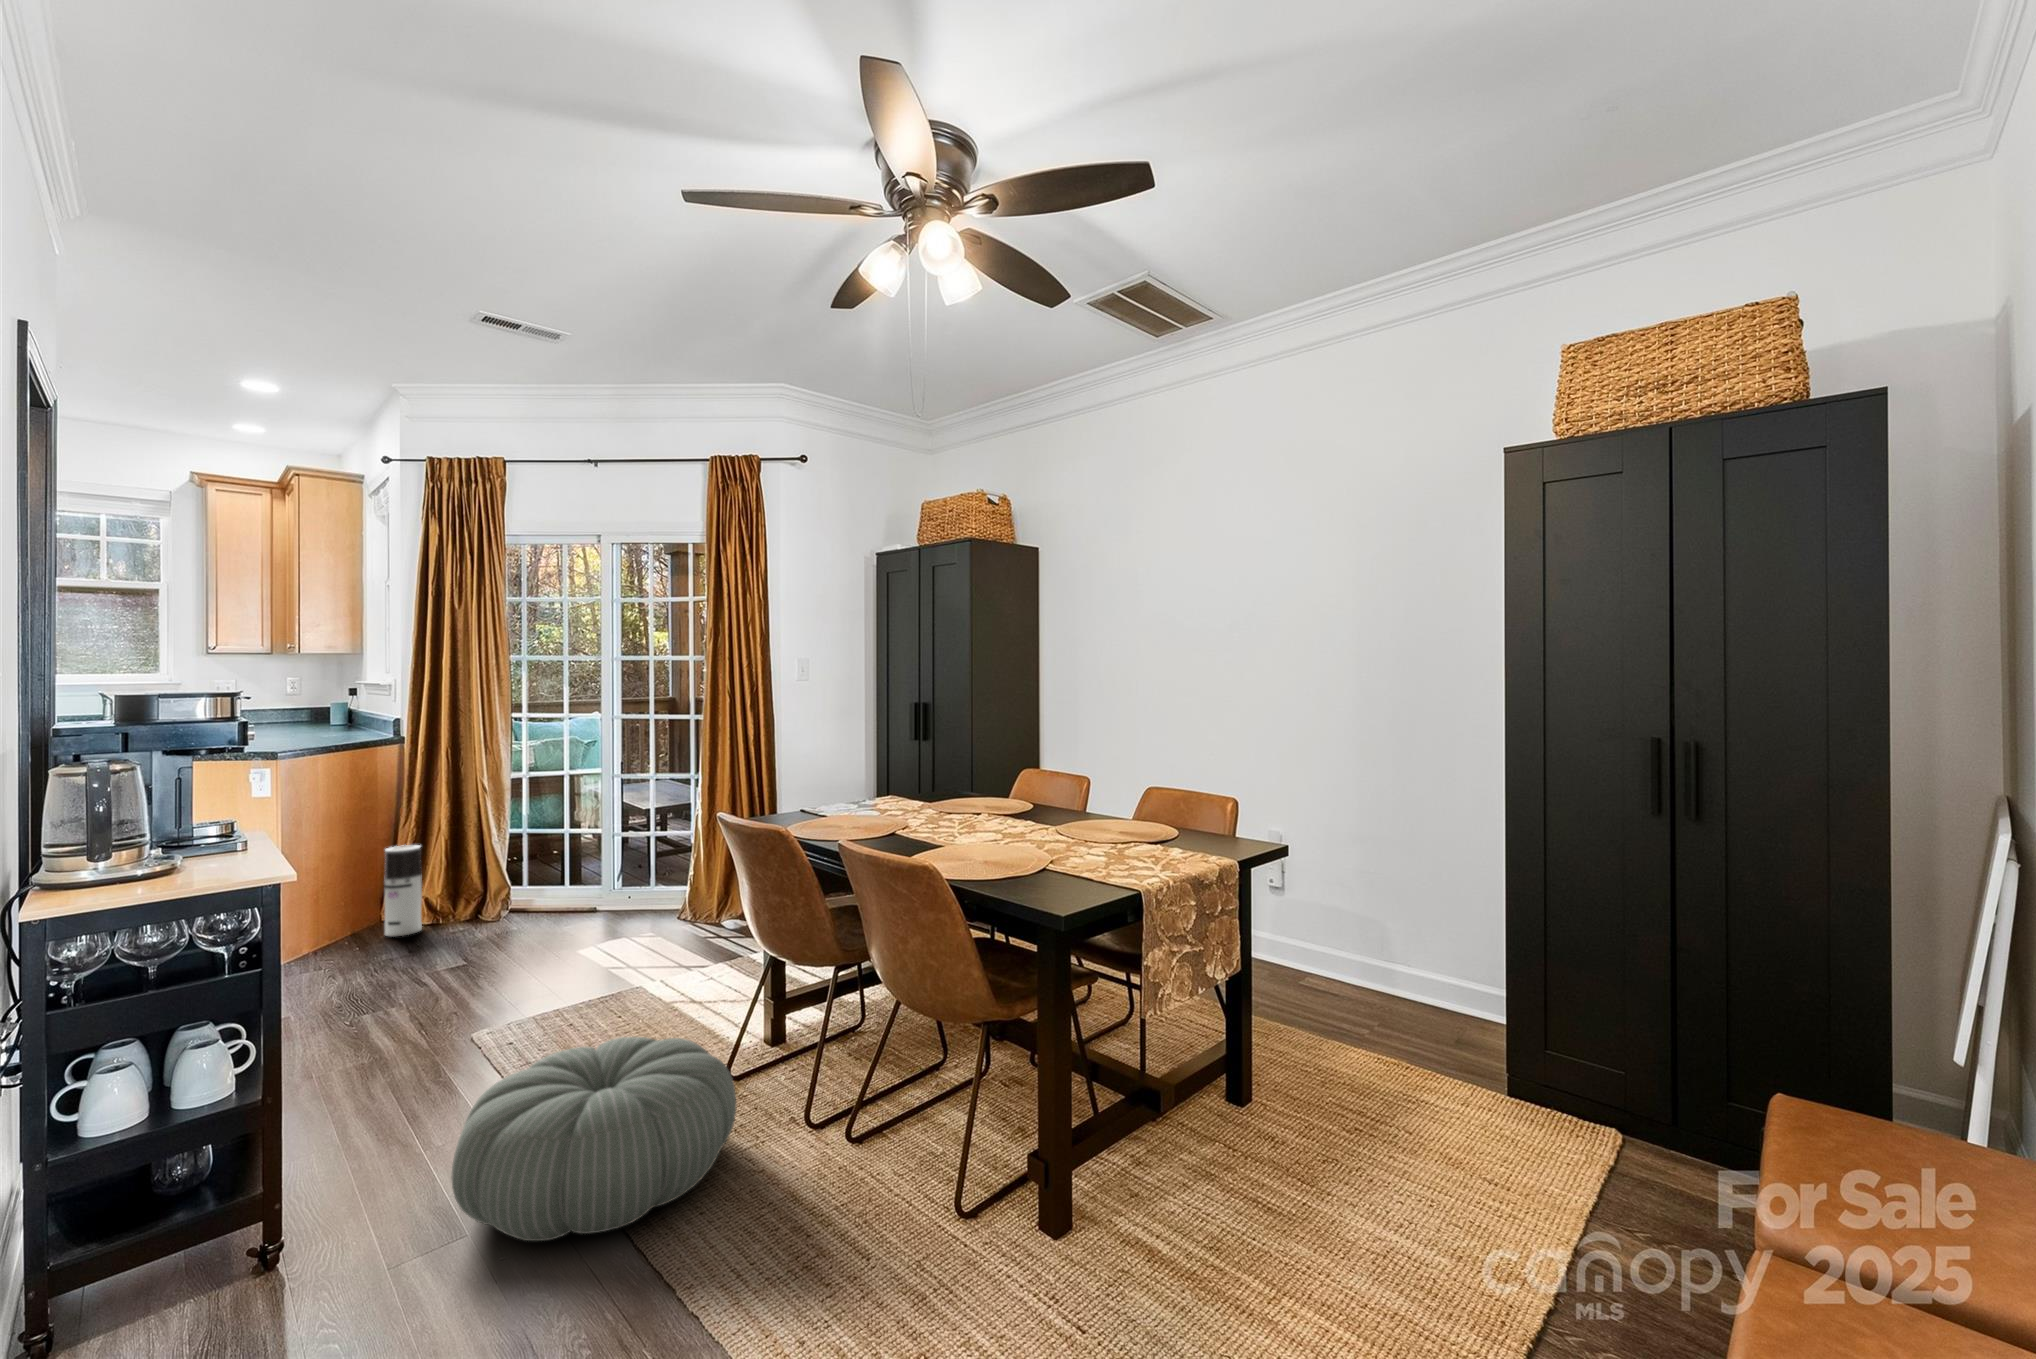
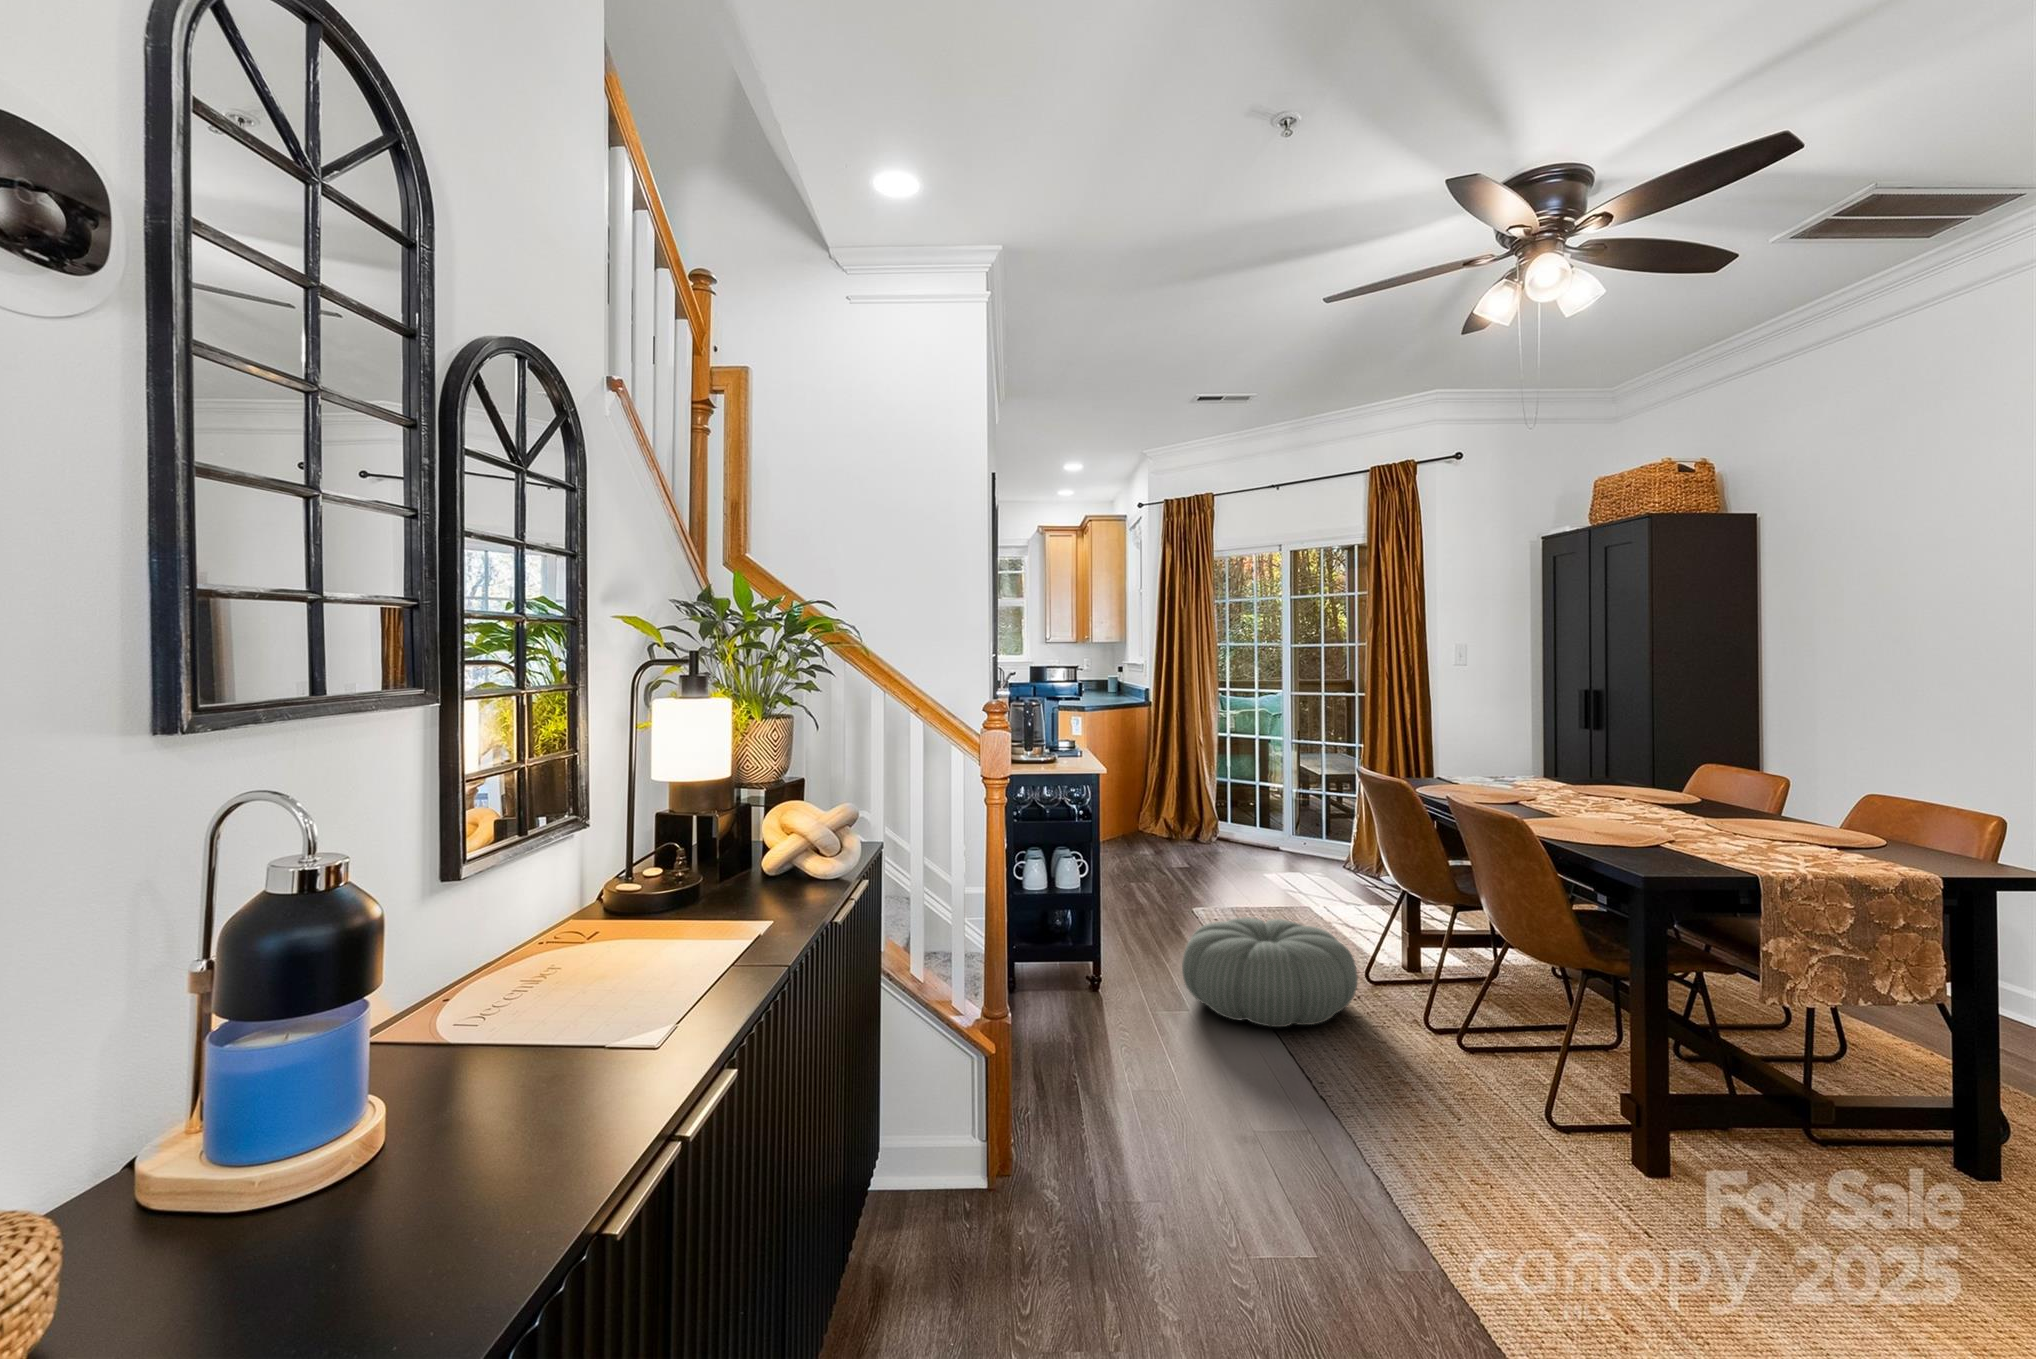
air purifier: present [384,845,422,936] -> none [1141,781,1163,845]

